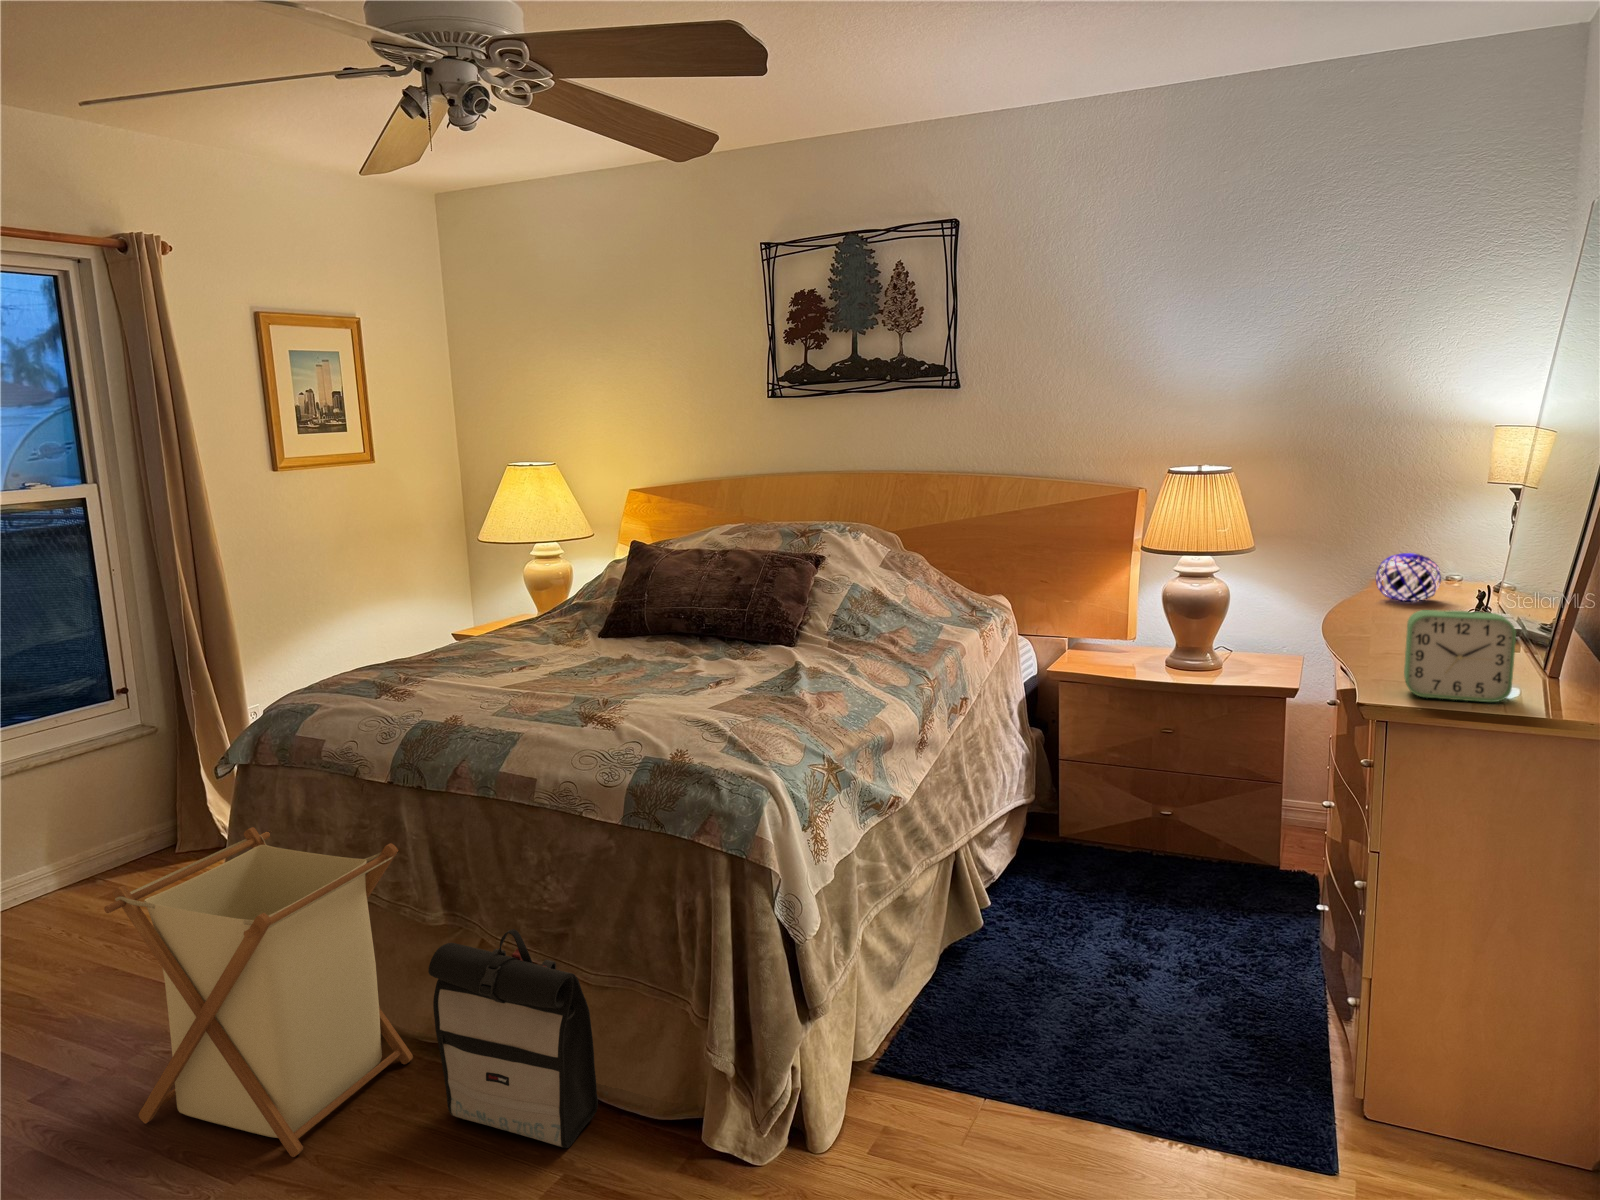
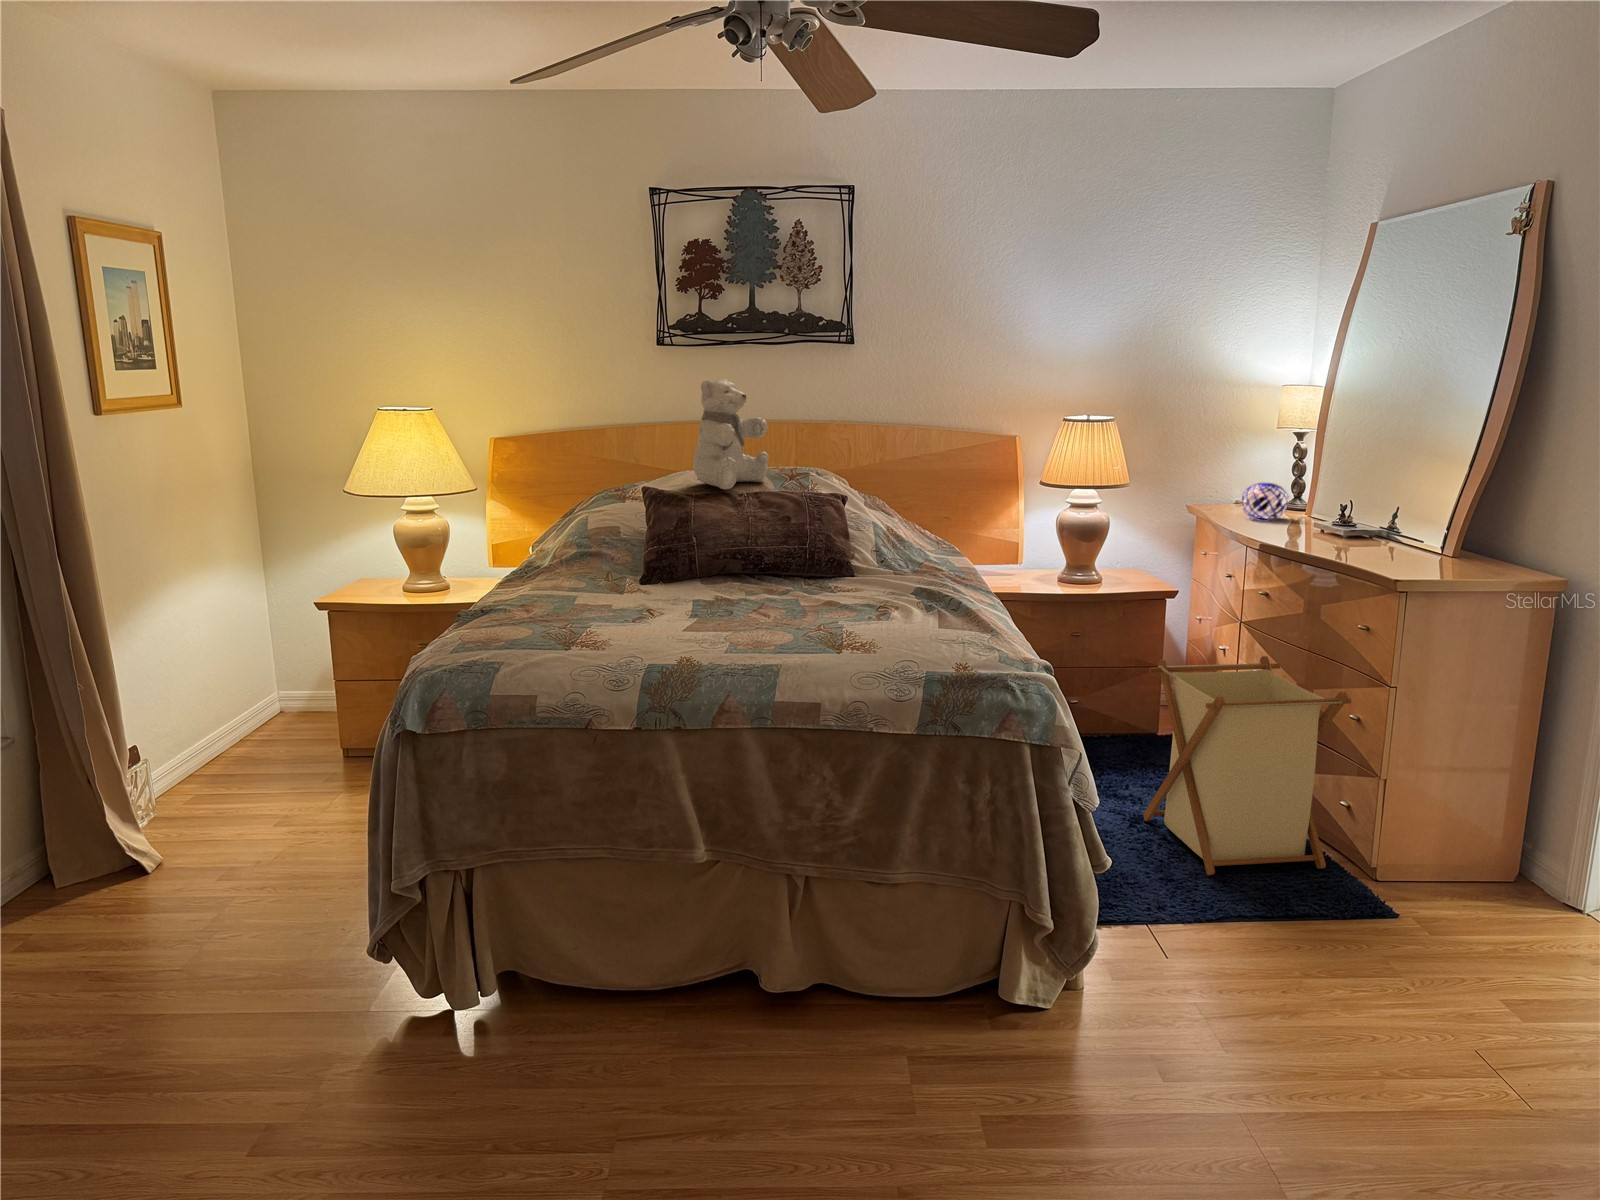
teddy bear: none [733,431,820,544] -> present [693,379,769,489]
alarm clock: present [1404,610,1516,702] -> none [1405,513,1487,575]
laundry basket: present [104,827,413,1157] -> present [1143,656,1351,875]
backpack: present [428,929,598,1148] -> none [741,846,895,1039]

